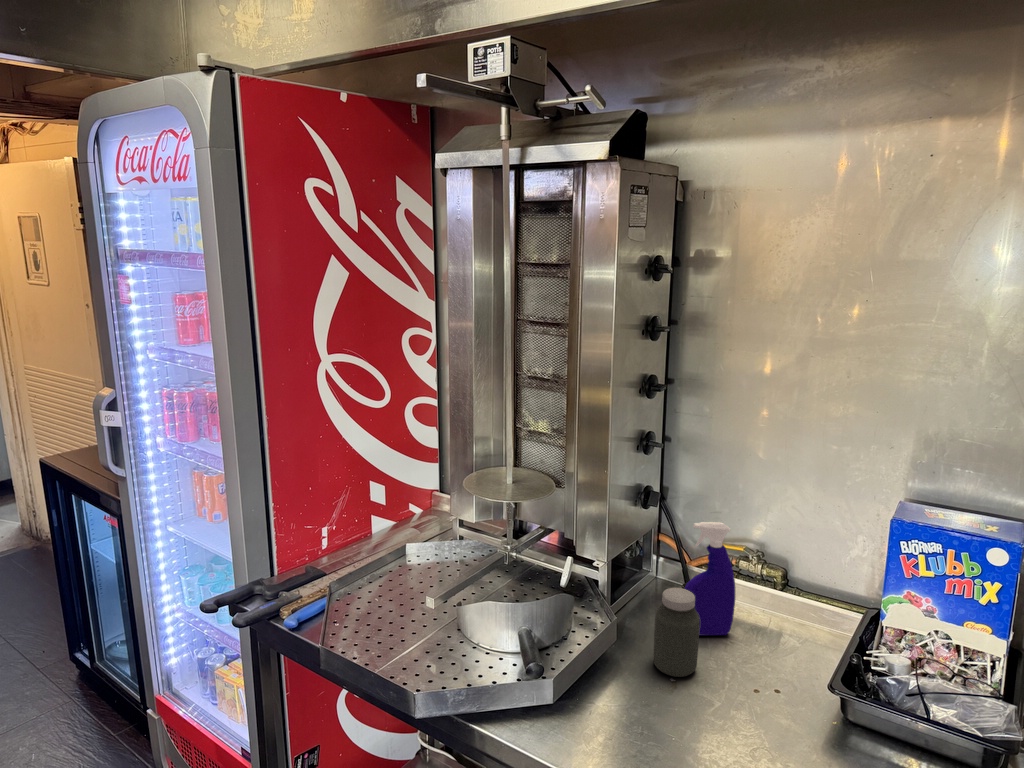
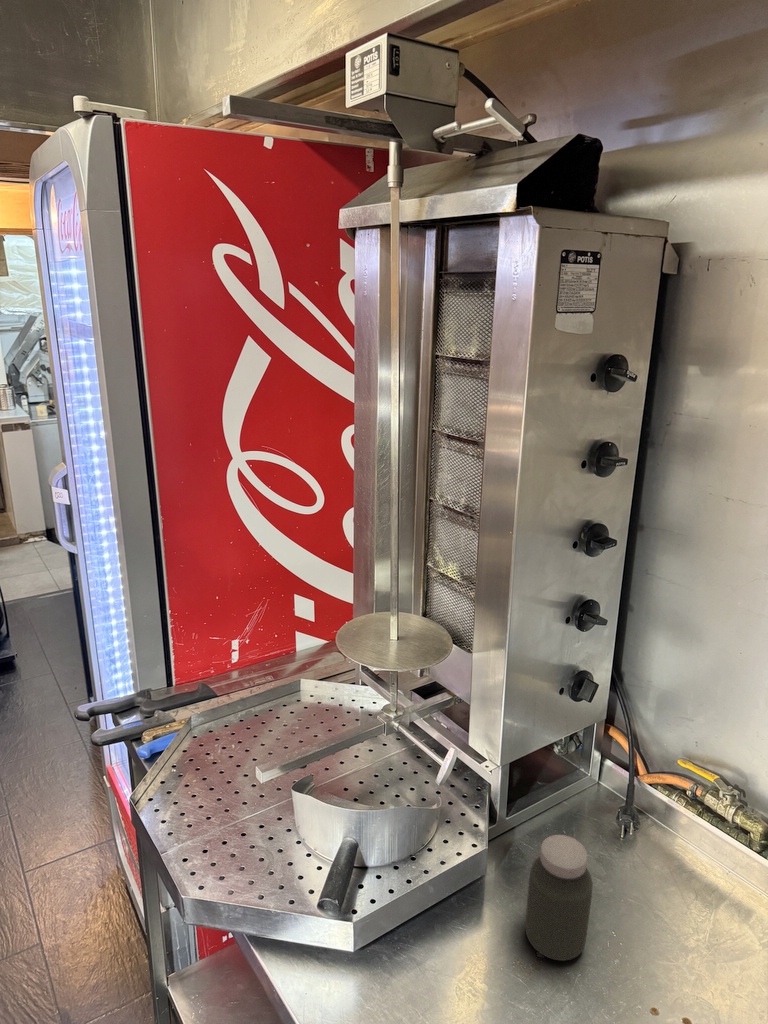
spray bottle: present [685,522,735,635] -> none [595,746,676,904]

